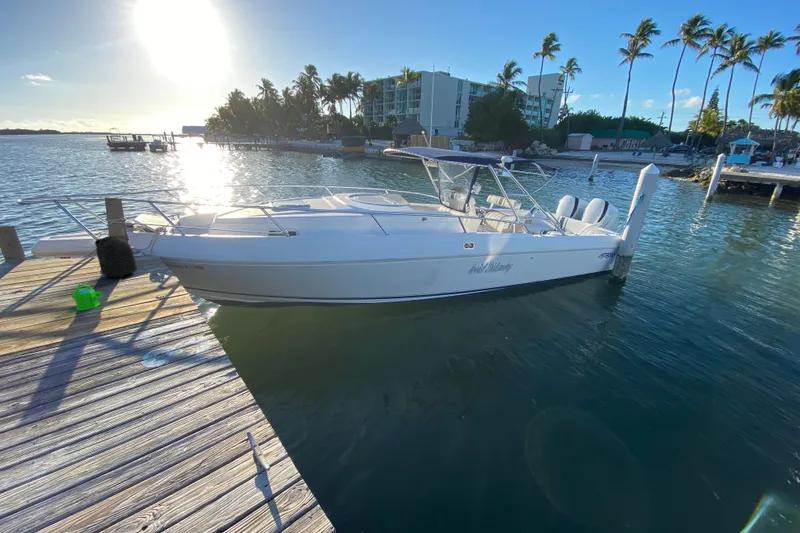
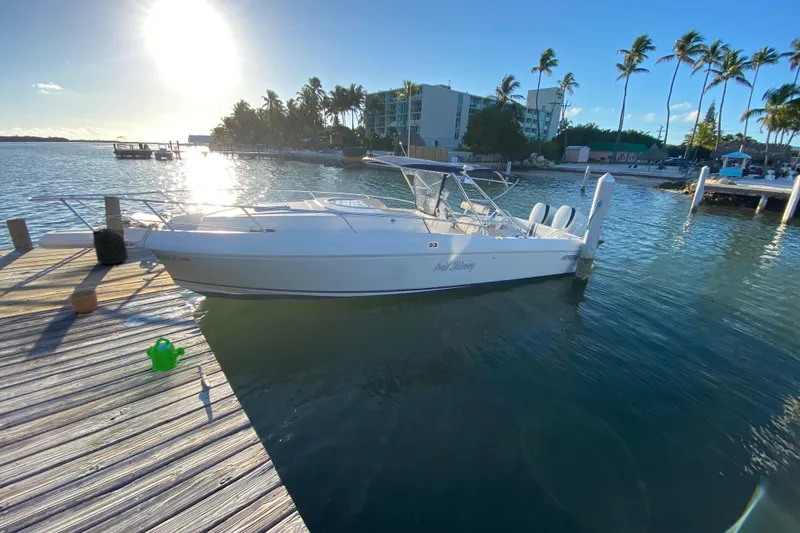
watering can: present [72,283,102,310] -> present [146,337,185,371]
planter: none [70,319,106,348] -> present [69,290,98,313]

